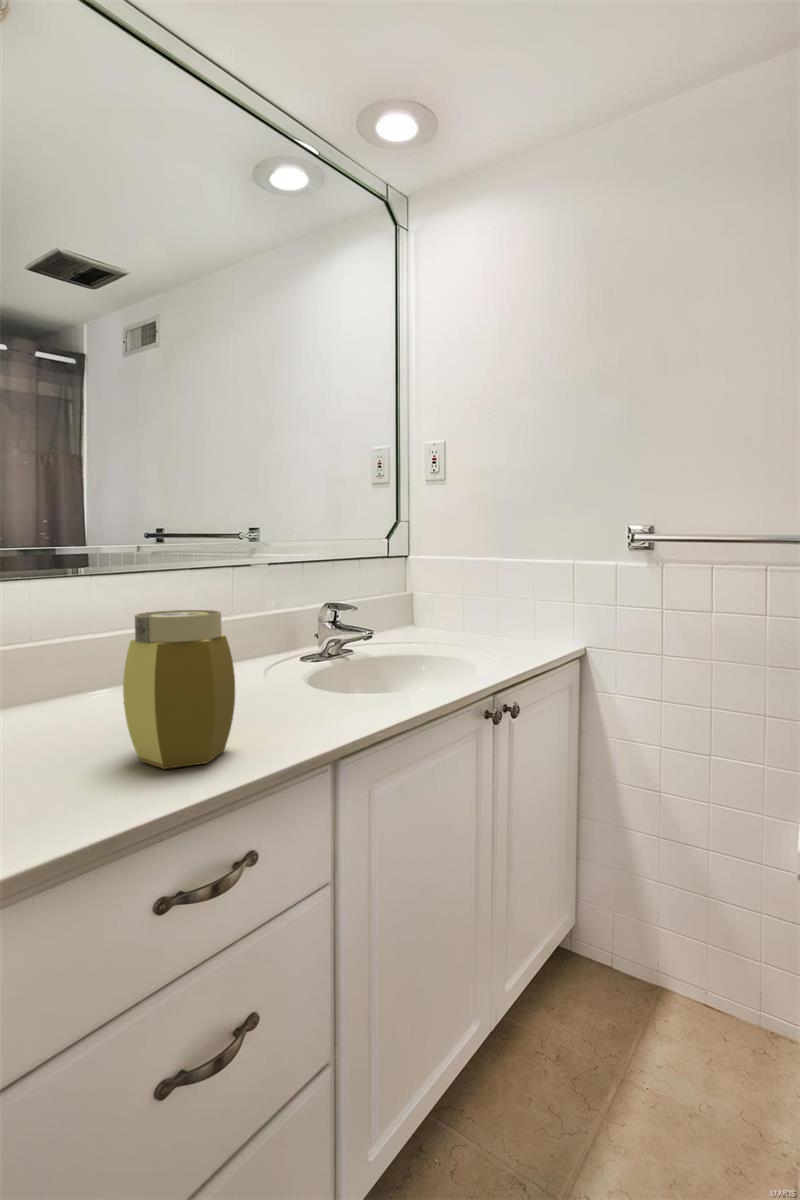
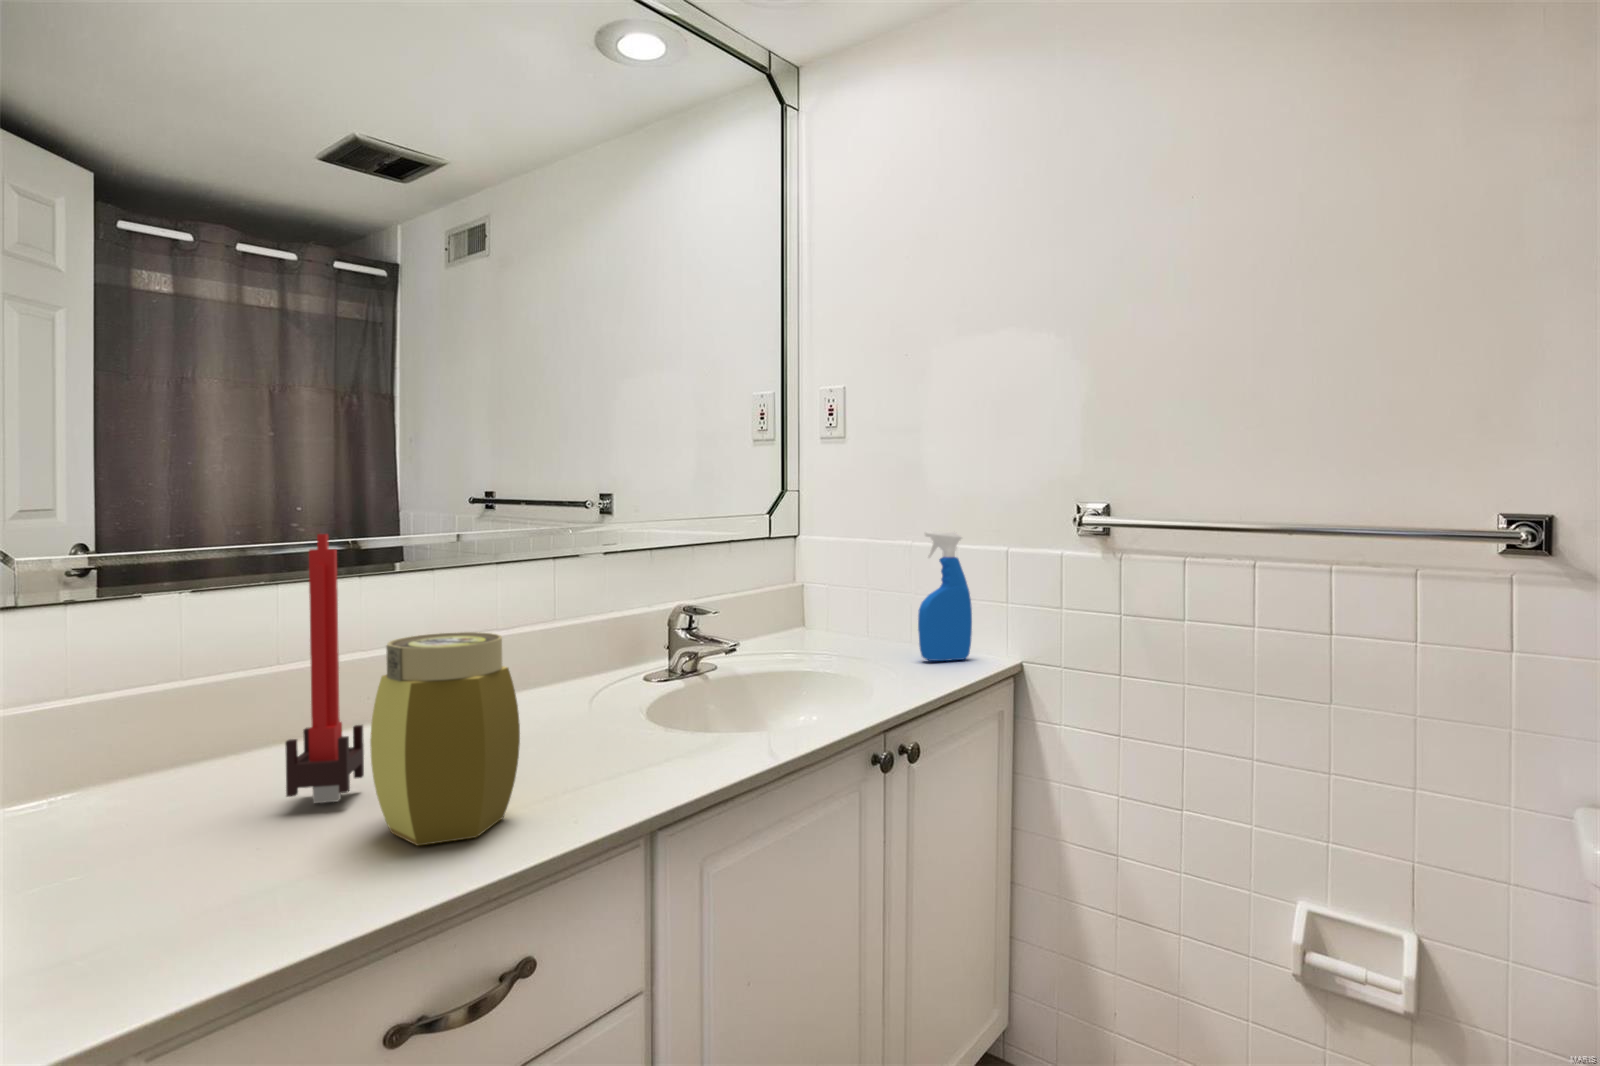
candle: none [51,534,109,743] -> present [285,534,364,803]
spray bottle: none [507,548,548,647] -> present [918,531,972,661]

